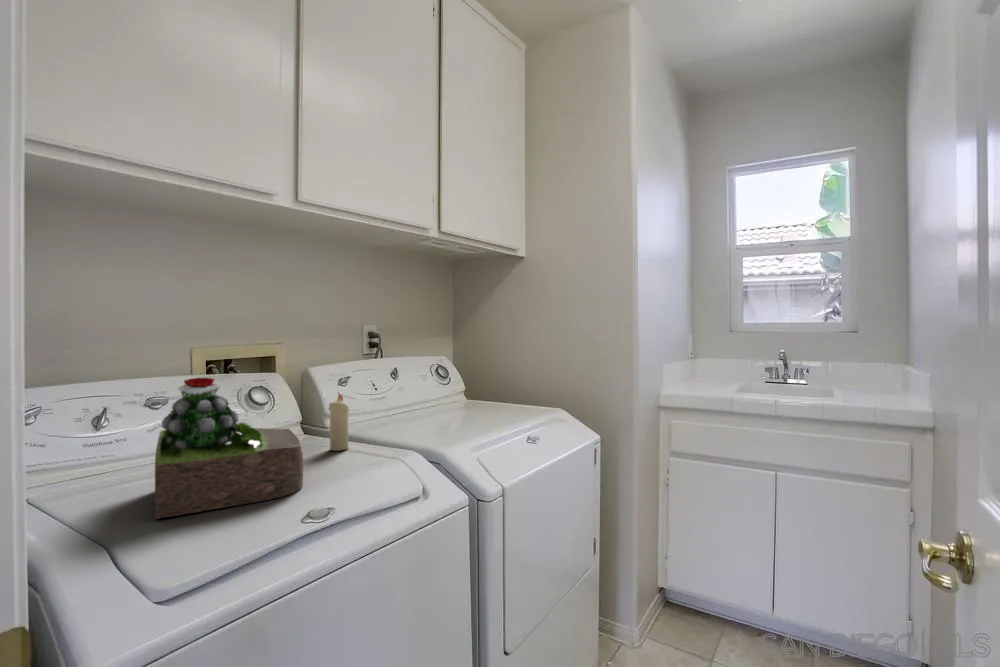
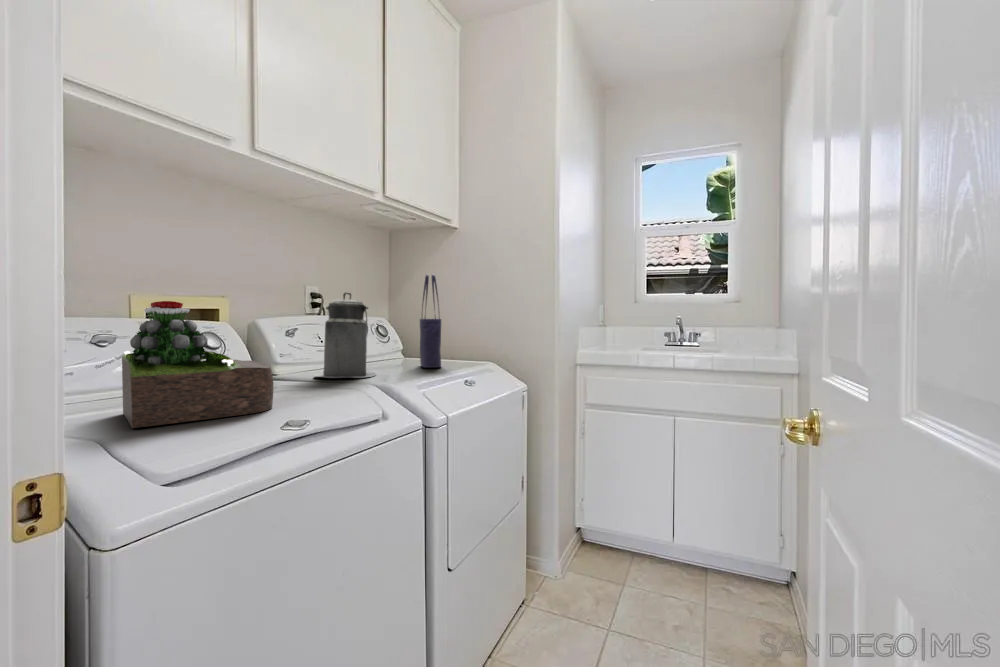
tote bag: none [479,315,501,419] -> present [420,274,441,368]
canister: none [363,342,428,436] -> present [314,292,376,378]
candle: present [328,392,349,451] -> none [285,332,305,388]

